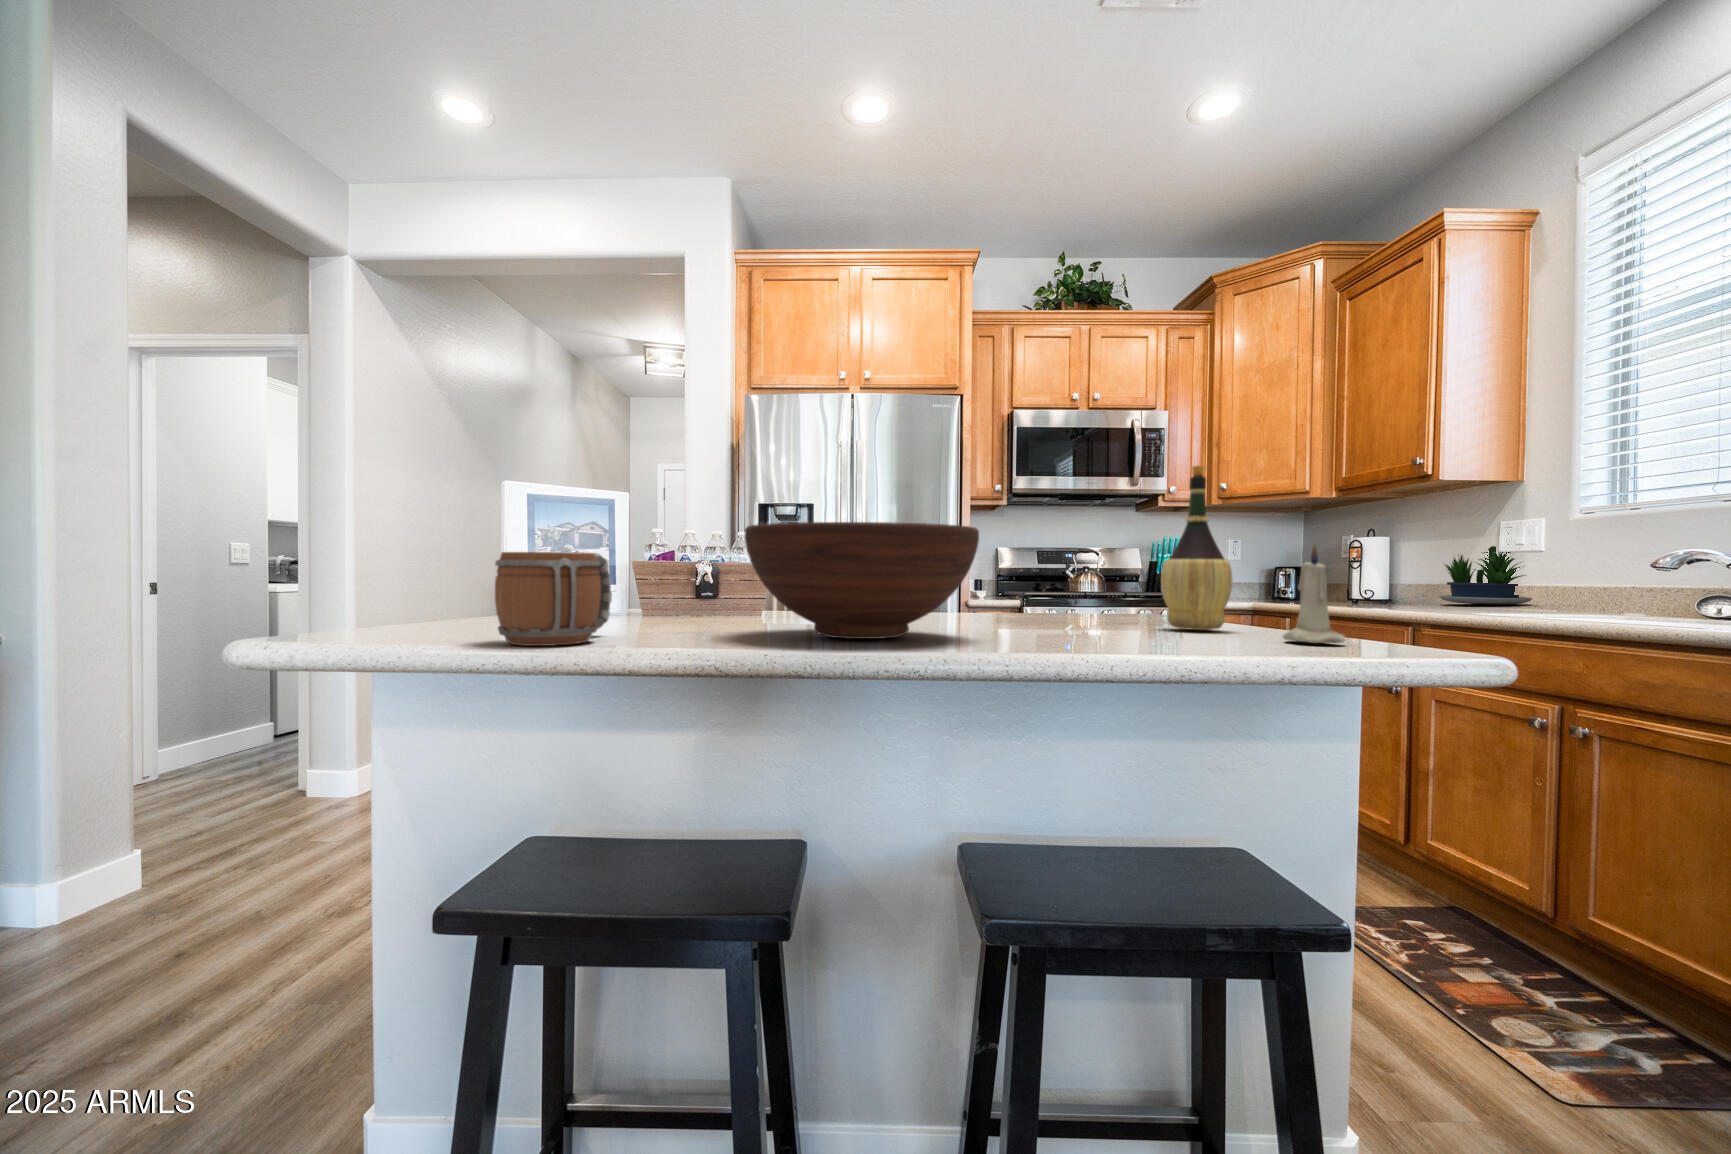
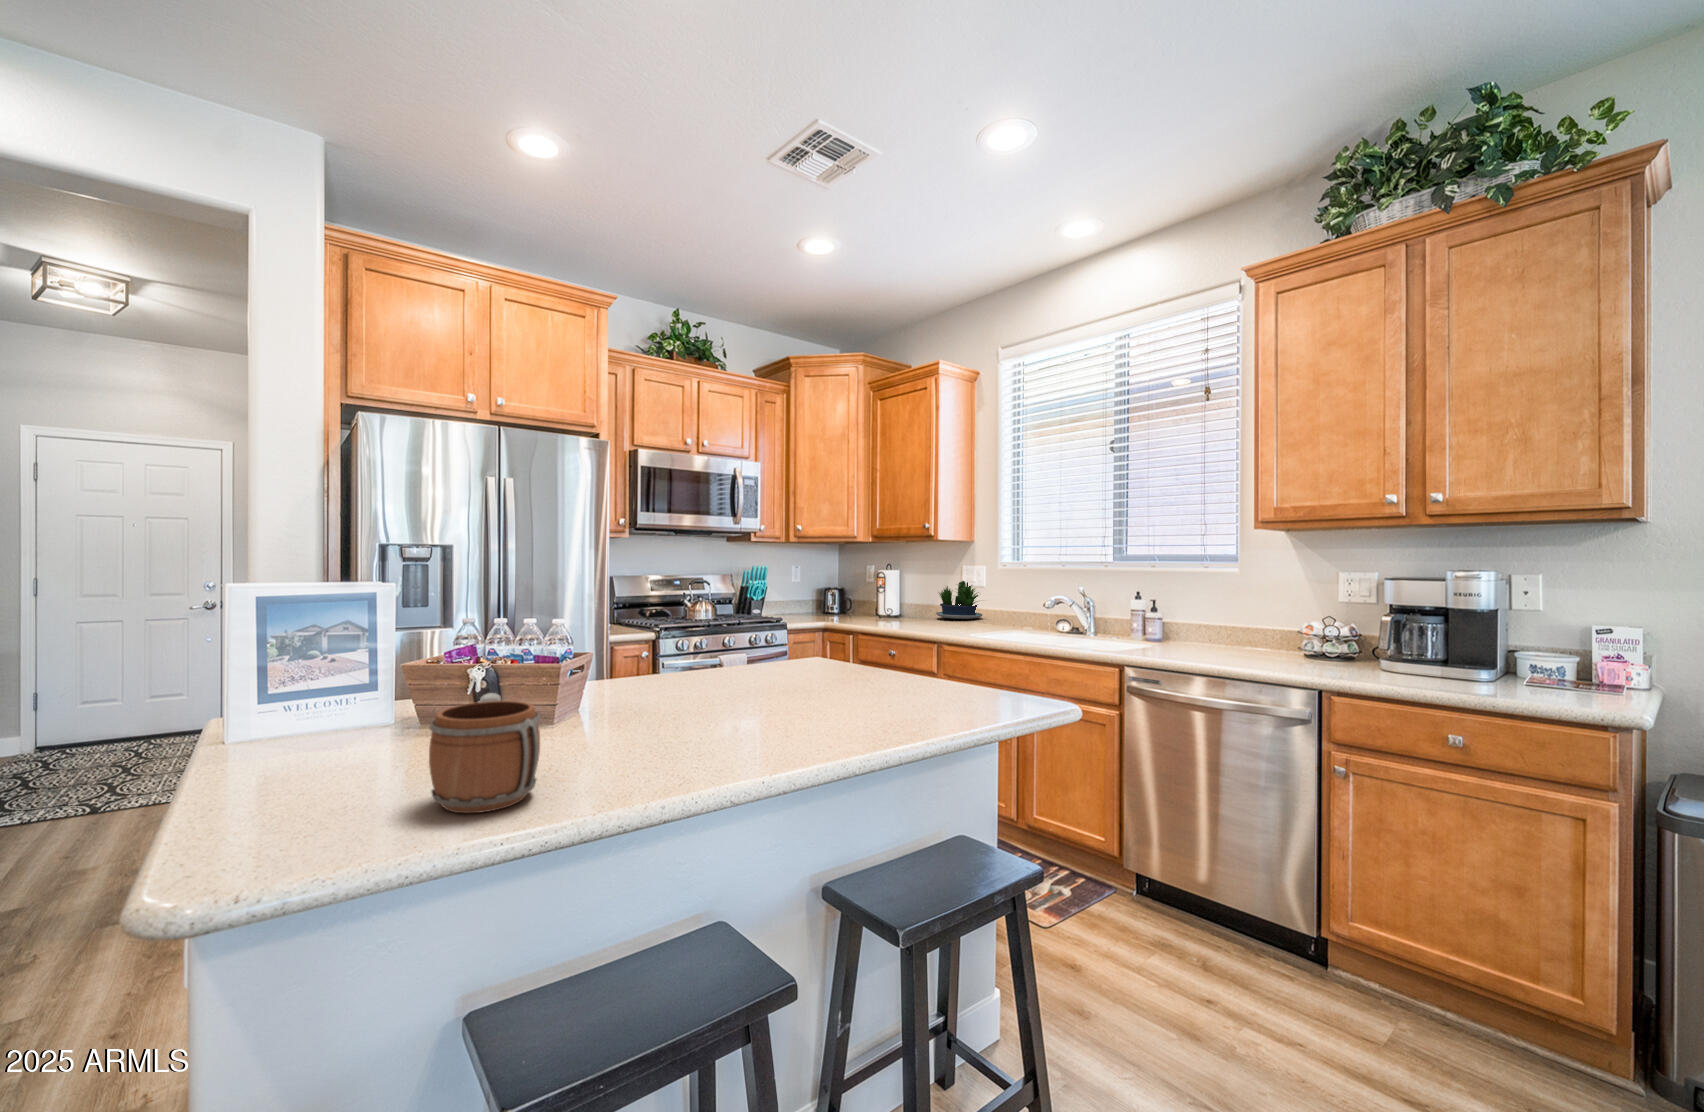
wine bottle: present [1161,466,1233,630] -> none [870,570,915,684]
fruit bowl: present [745,522,979,639] -> none [623,634,819,741]
candle: present [1283,544,1346,643] -> none [962,634,997,698]

